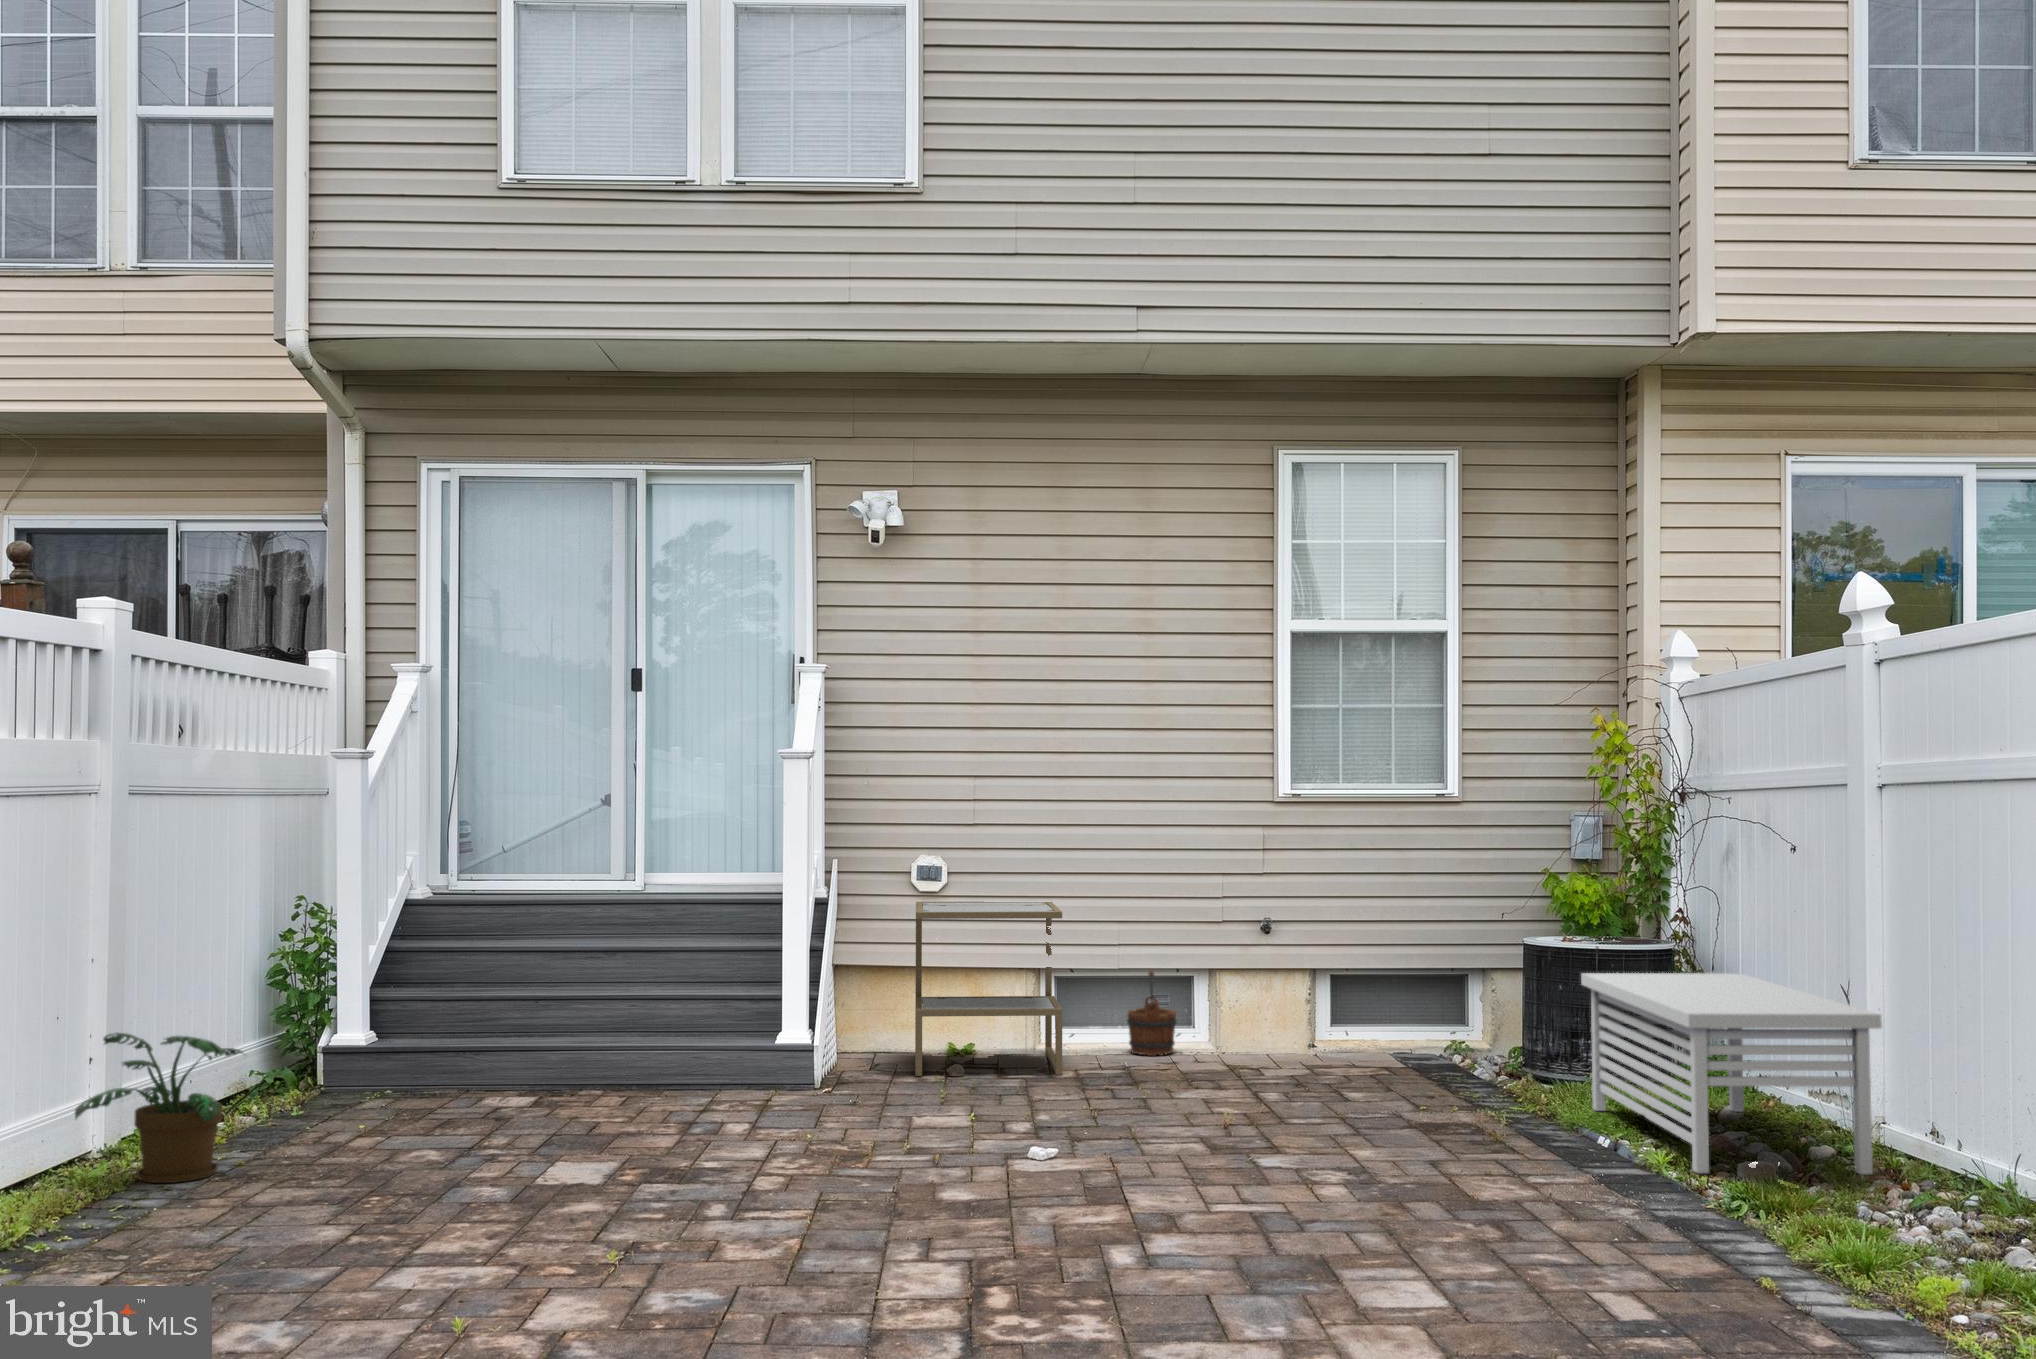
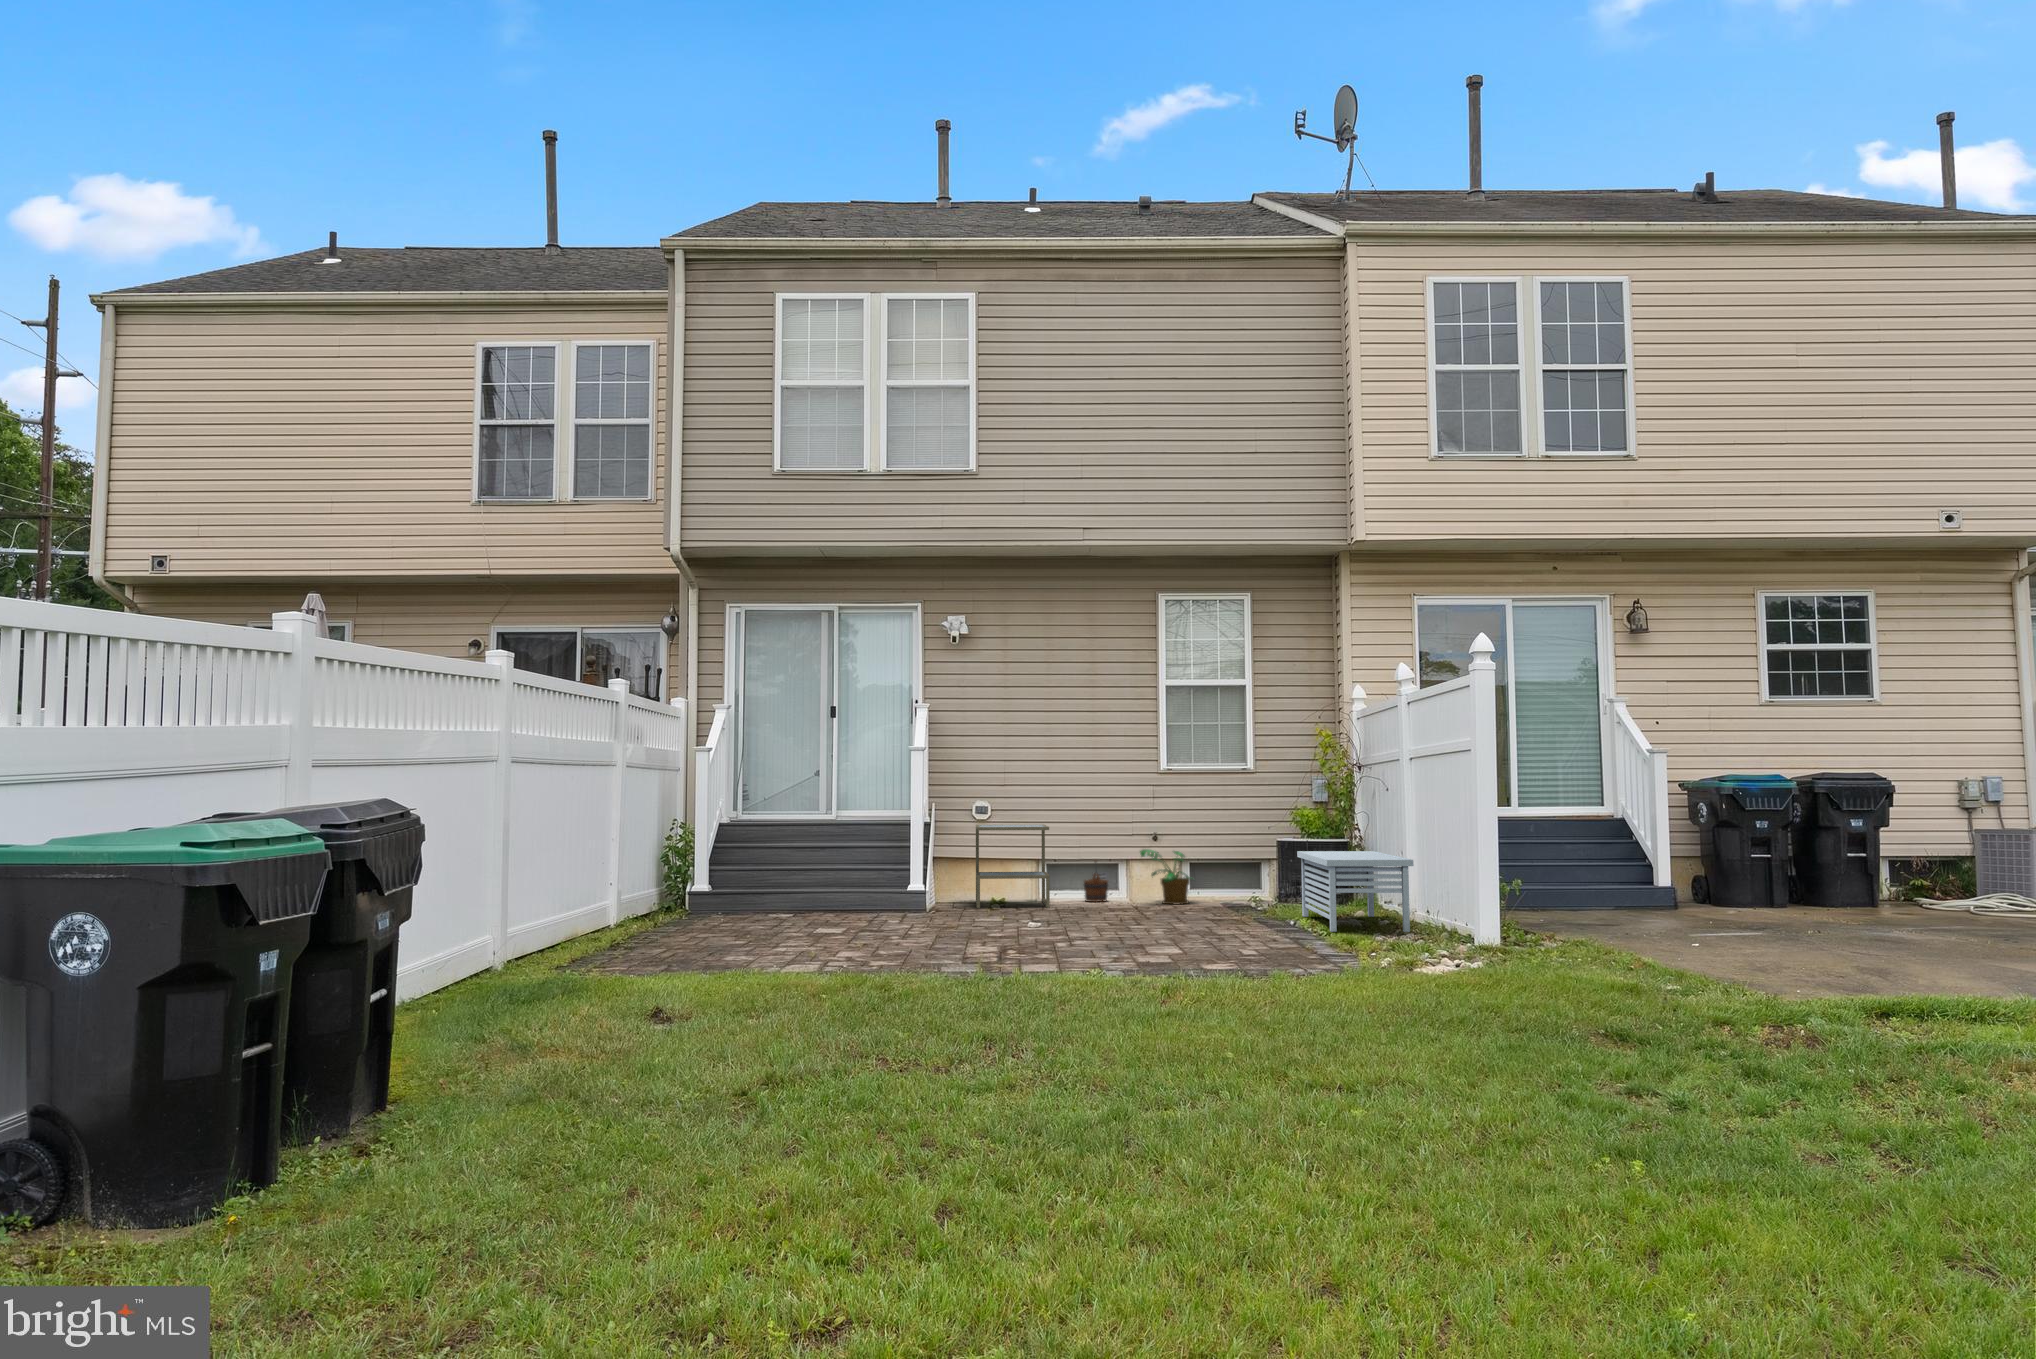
potted plant: present [75,1033,243,1183] -> present [1140,849,1191,904]

